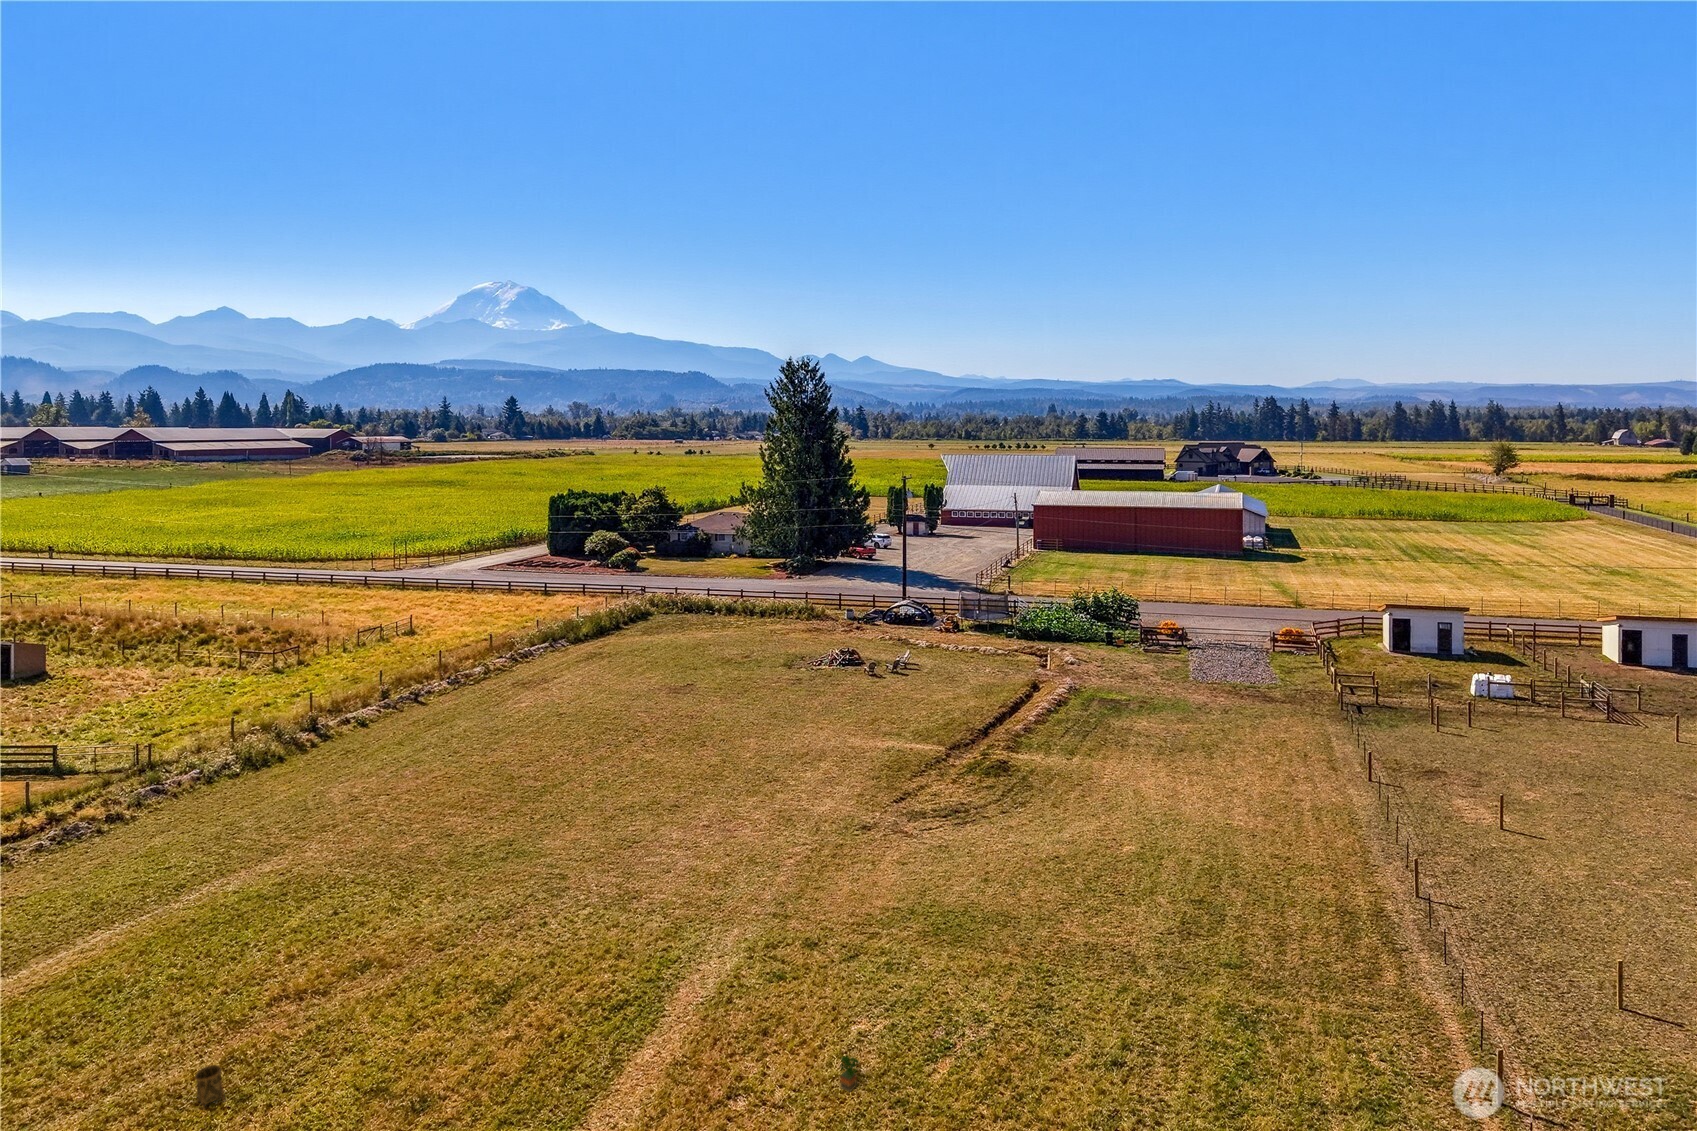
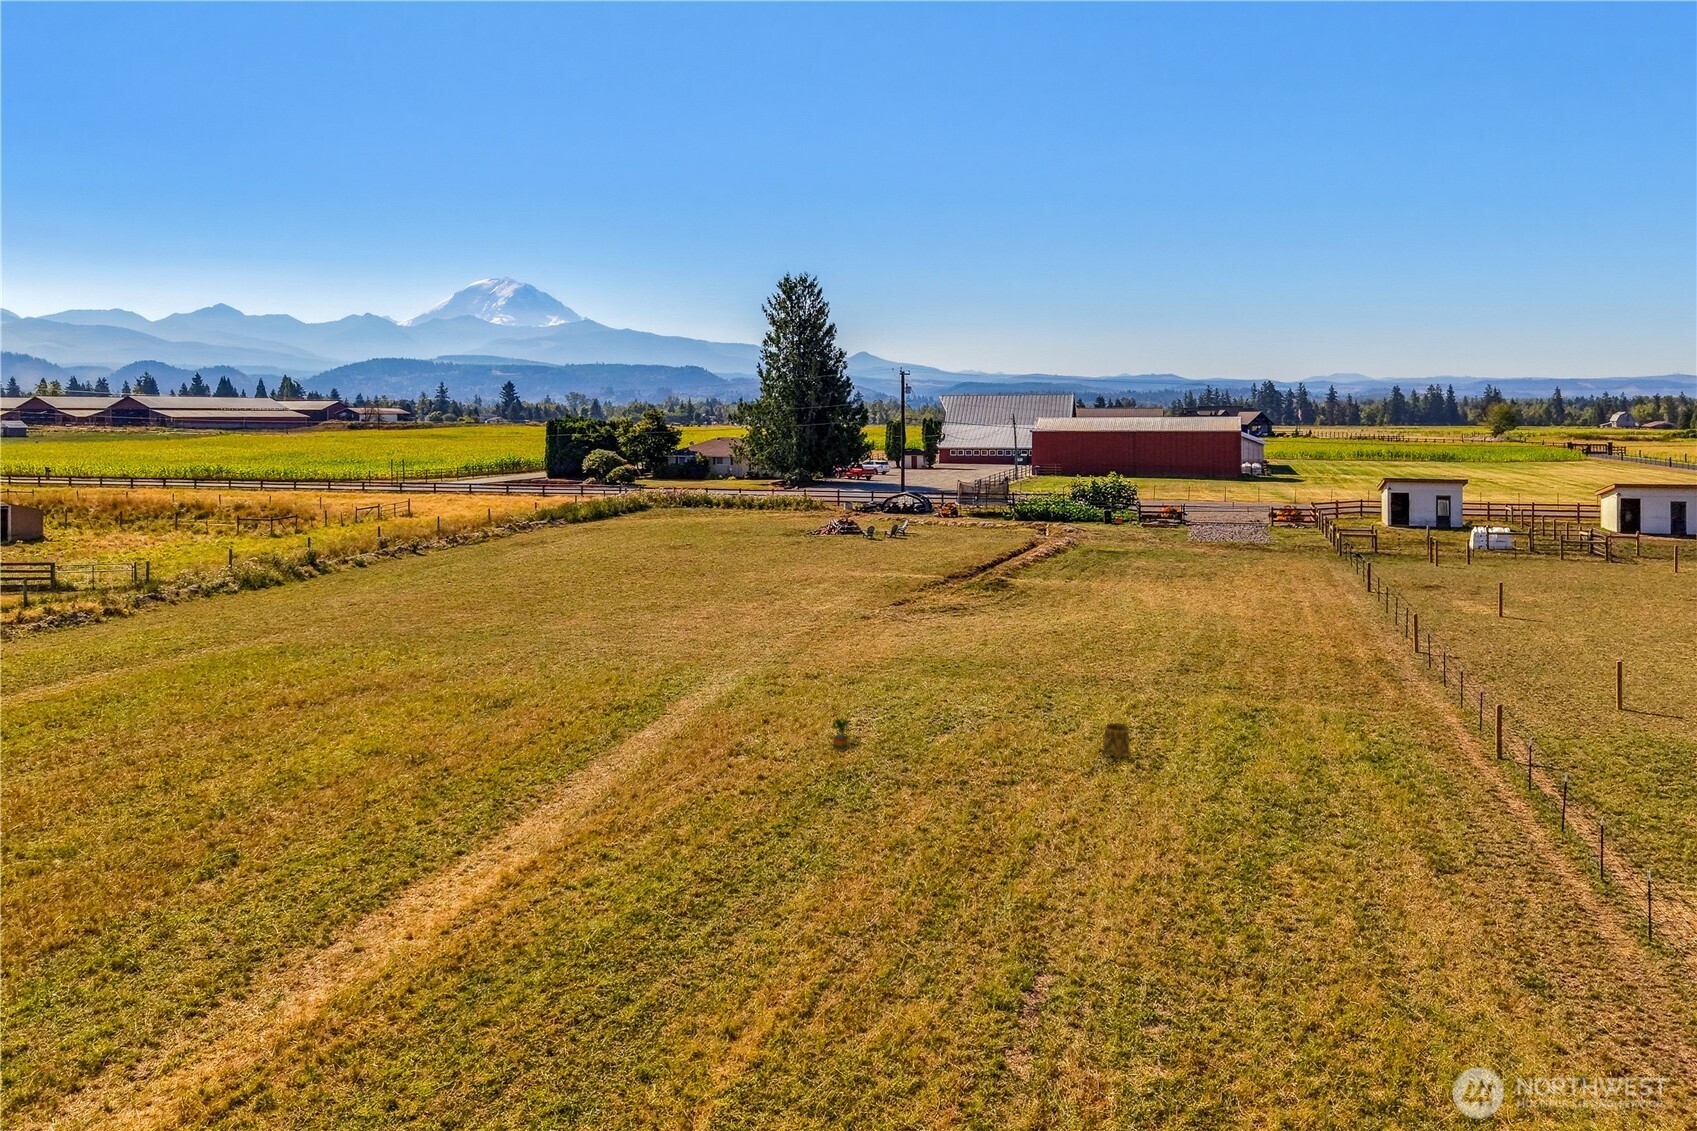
basket: present [195,1065,225,1110] -> present [1102,723,1130,762]

